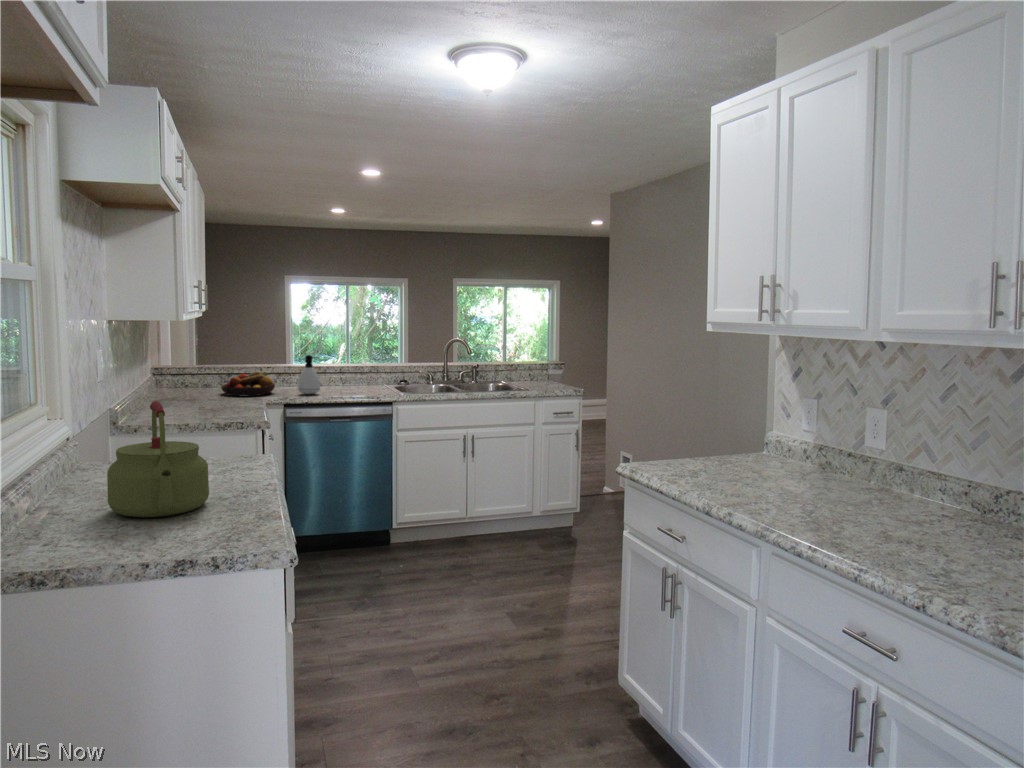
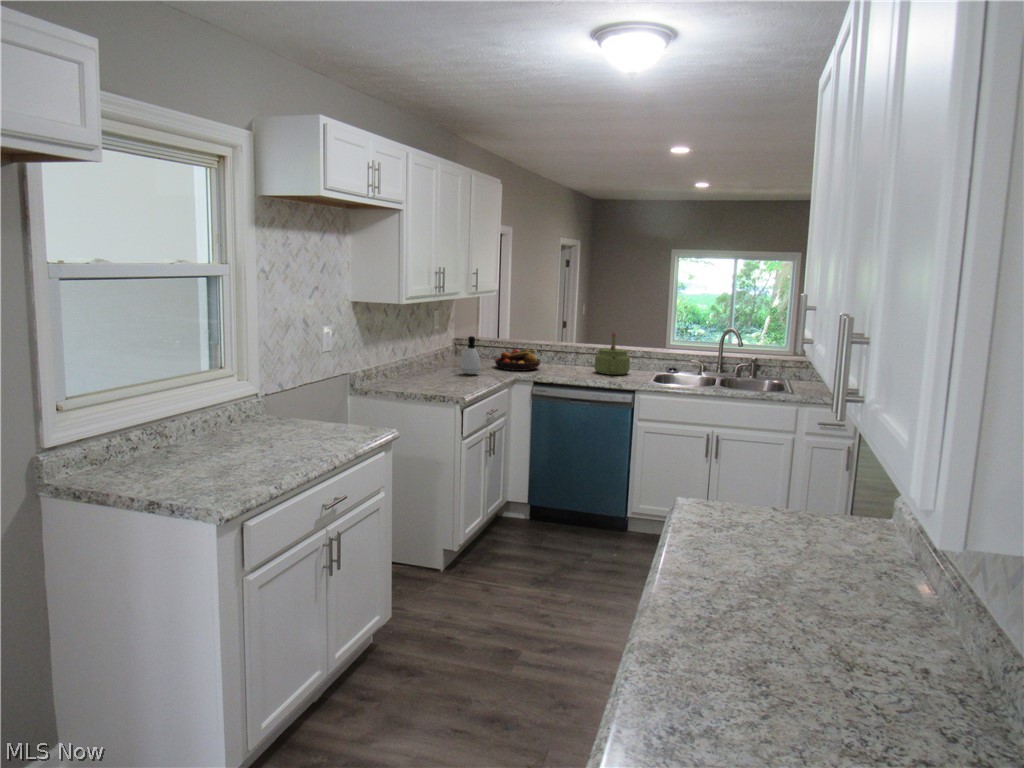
soap dispenser: present [298,355,320,394] -> present [460,336,481,375]
kettle: present [107,401,209,517] -> present [594,332,630,375]

